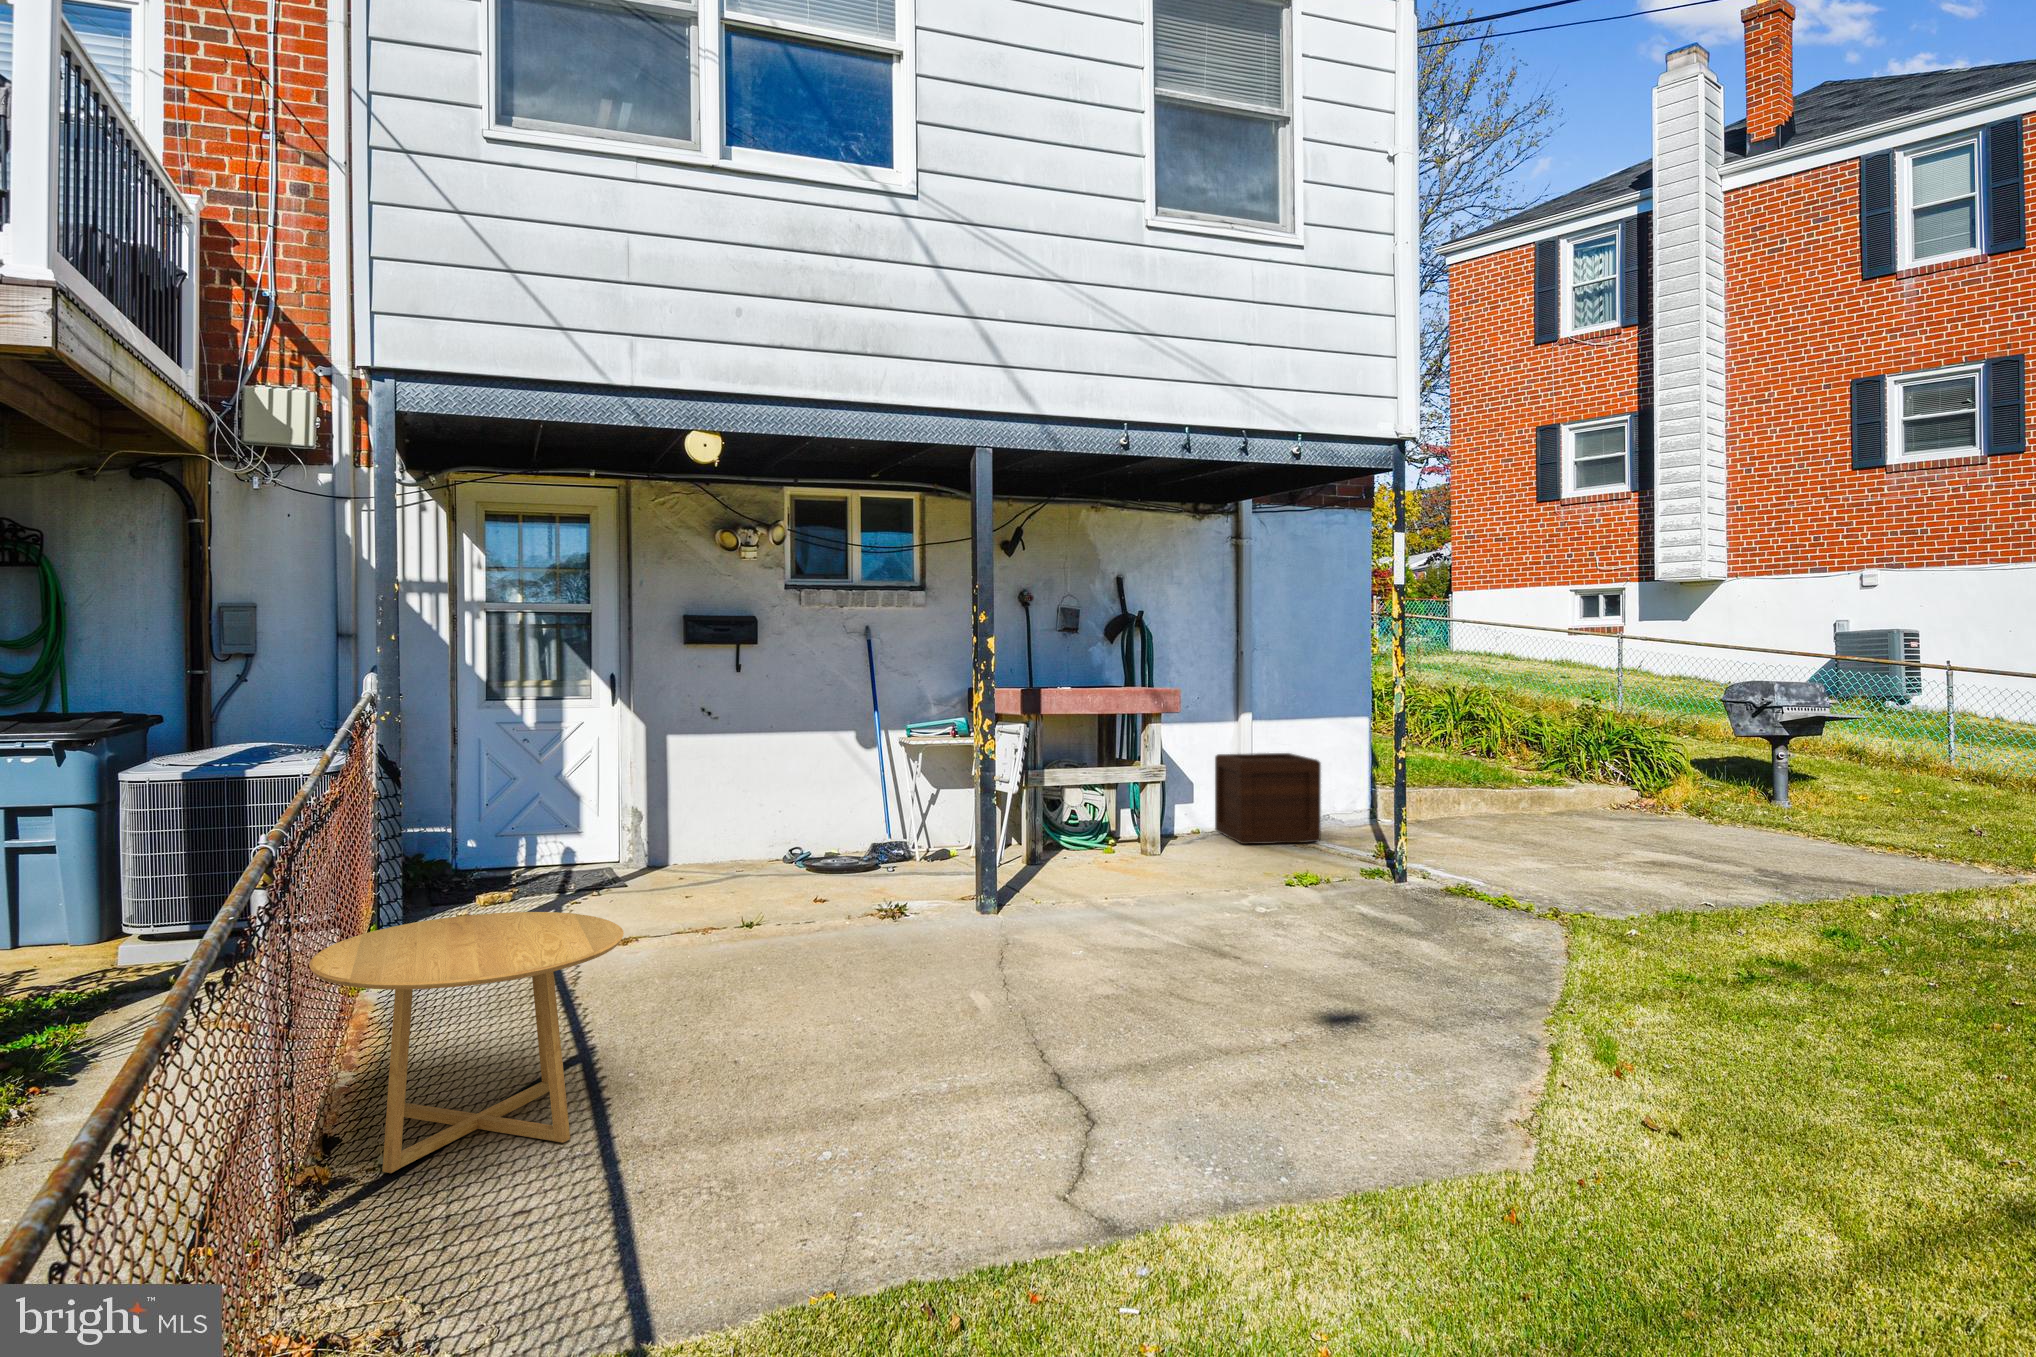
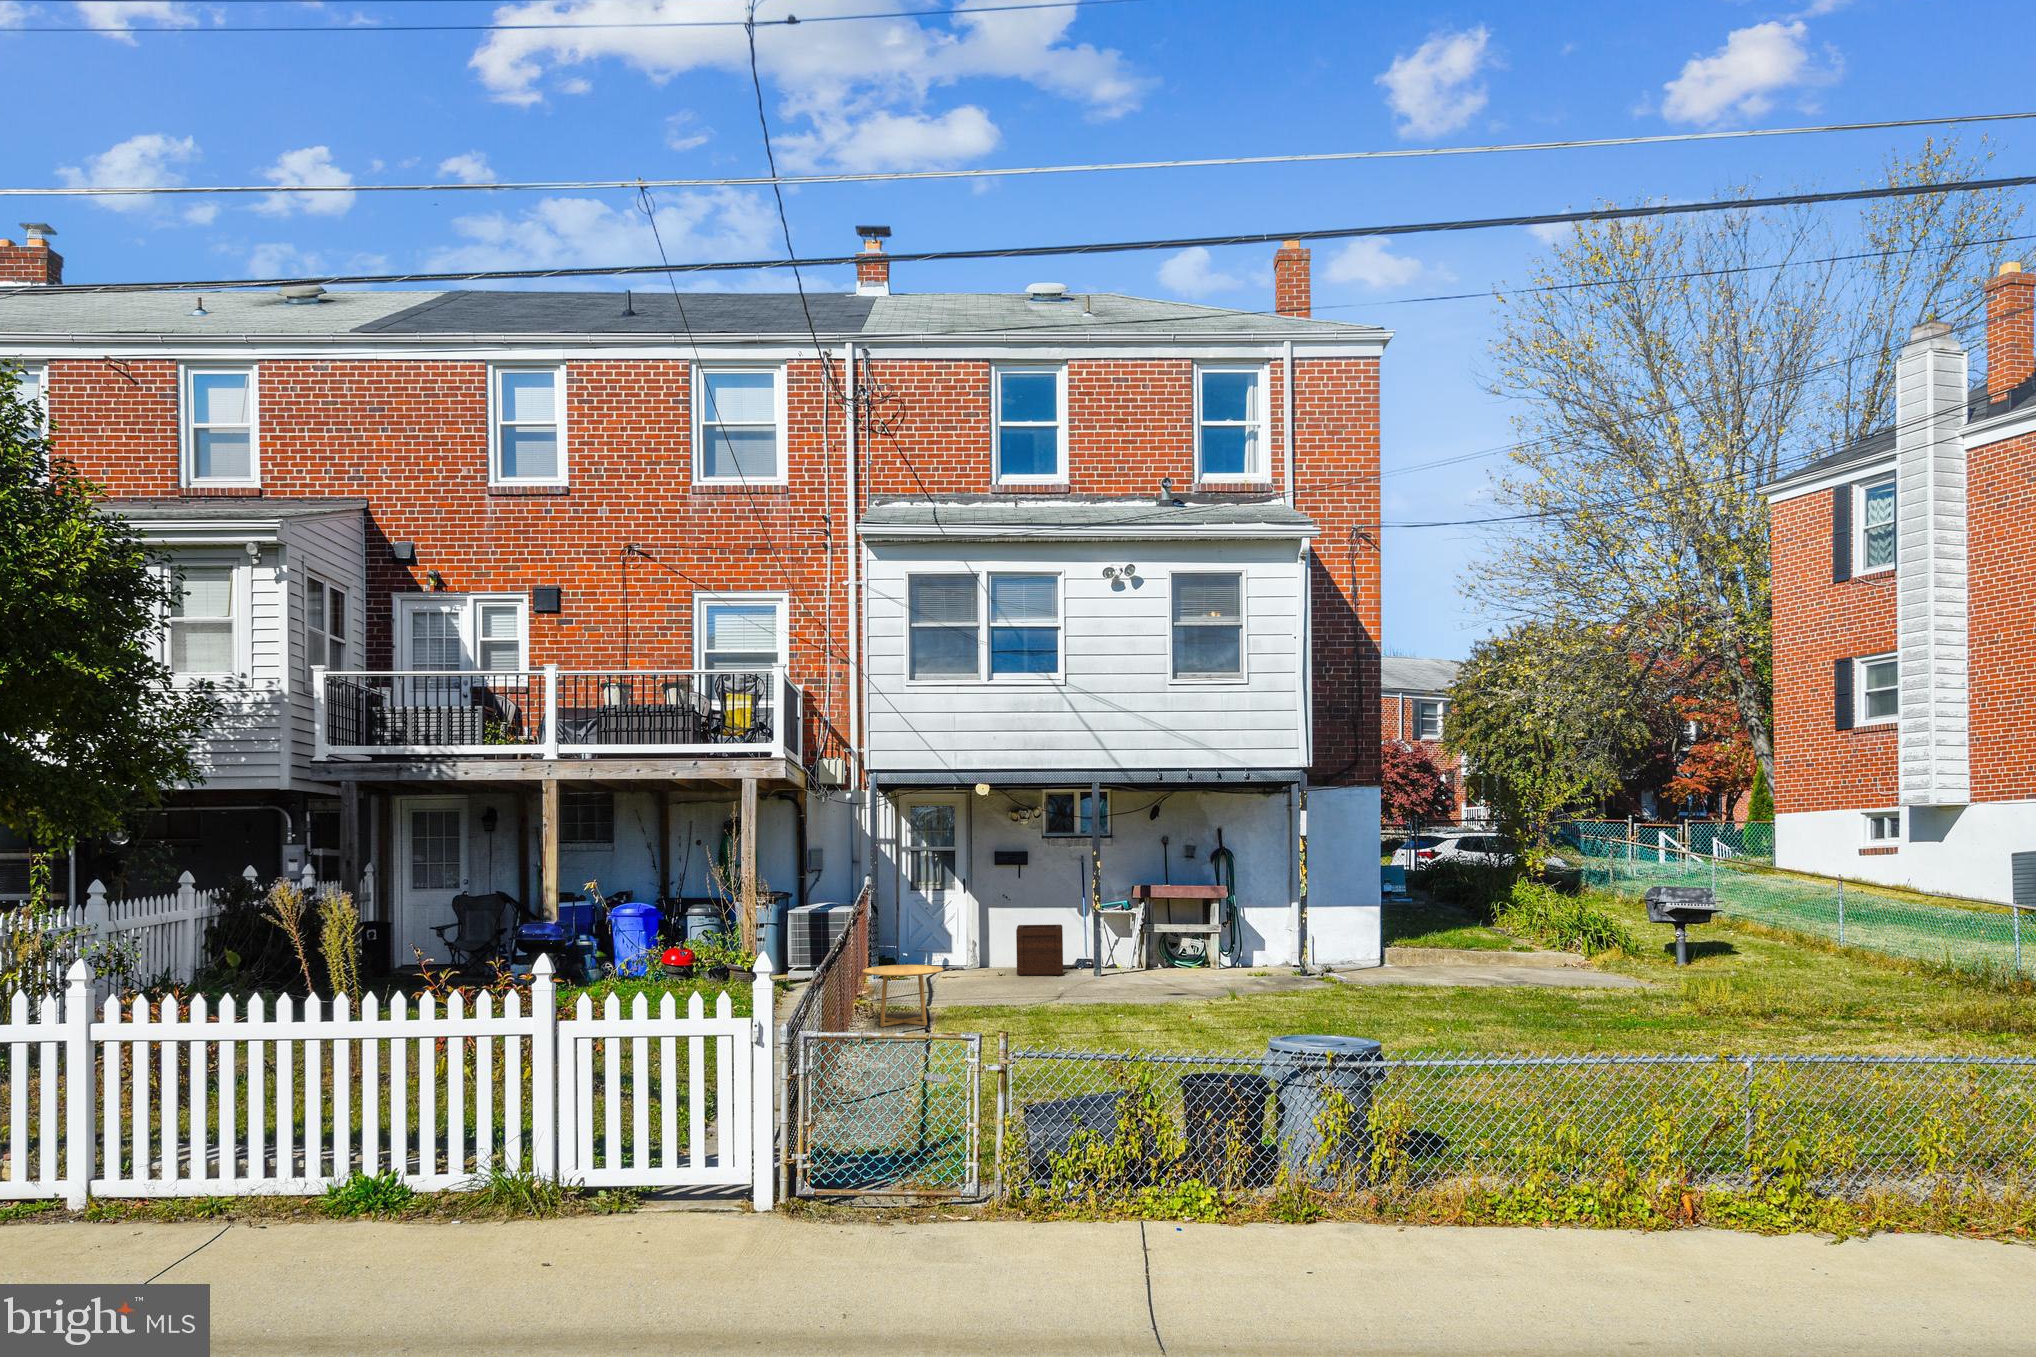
wooden crate: present [1215,753,1321,845] -> present [1016,925,1063,975]

